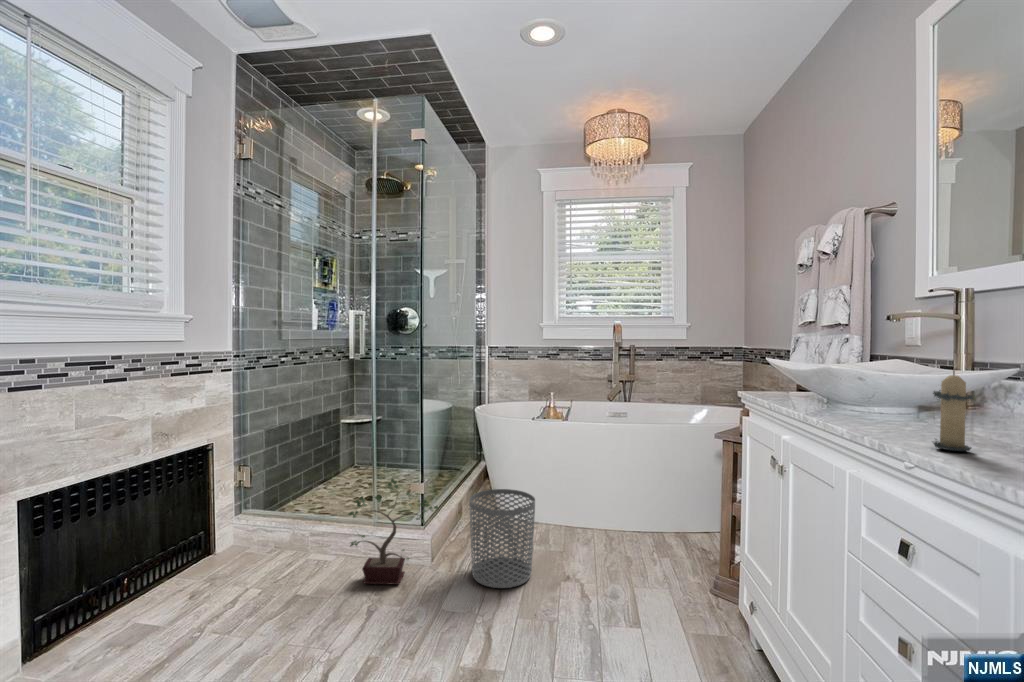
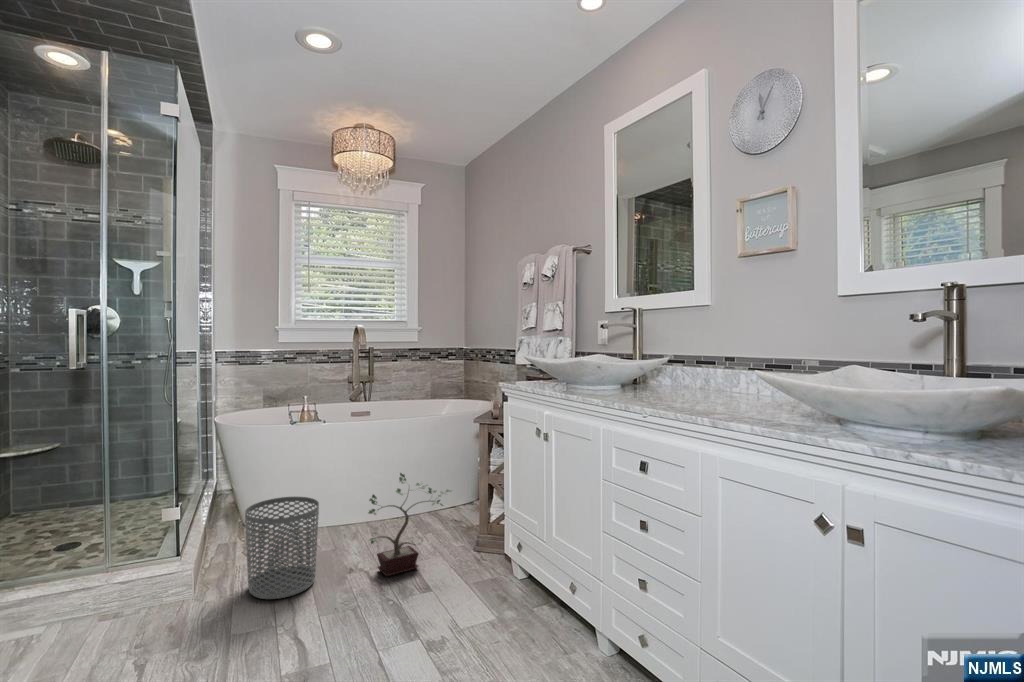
candle: present [933,370,973,451] -> none [653,359,677,407]
potted plant: present [348,479,438,585] -> present [368,473,452,576]

